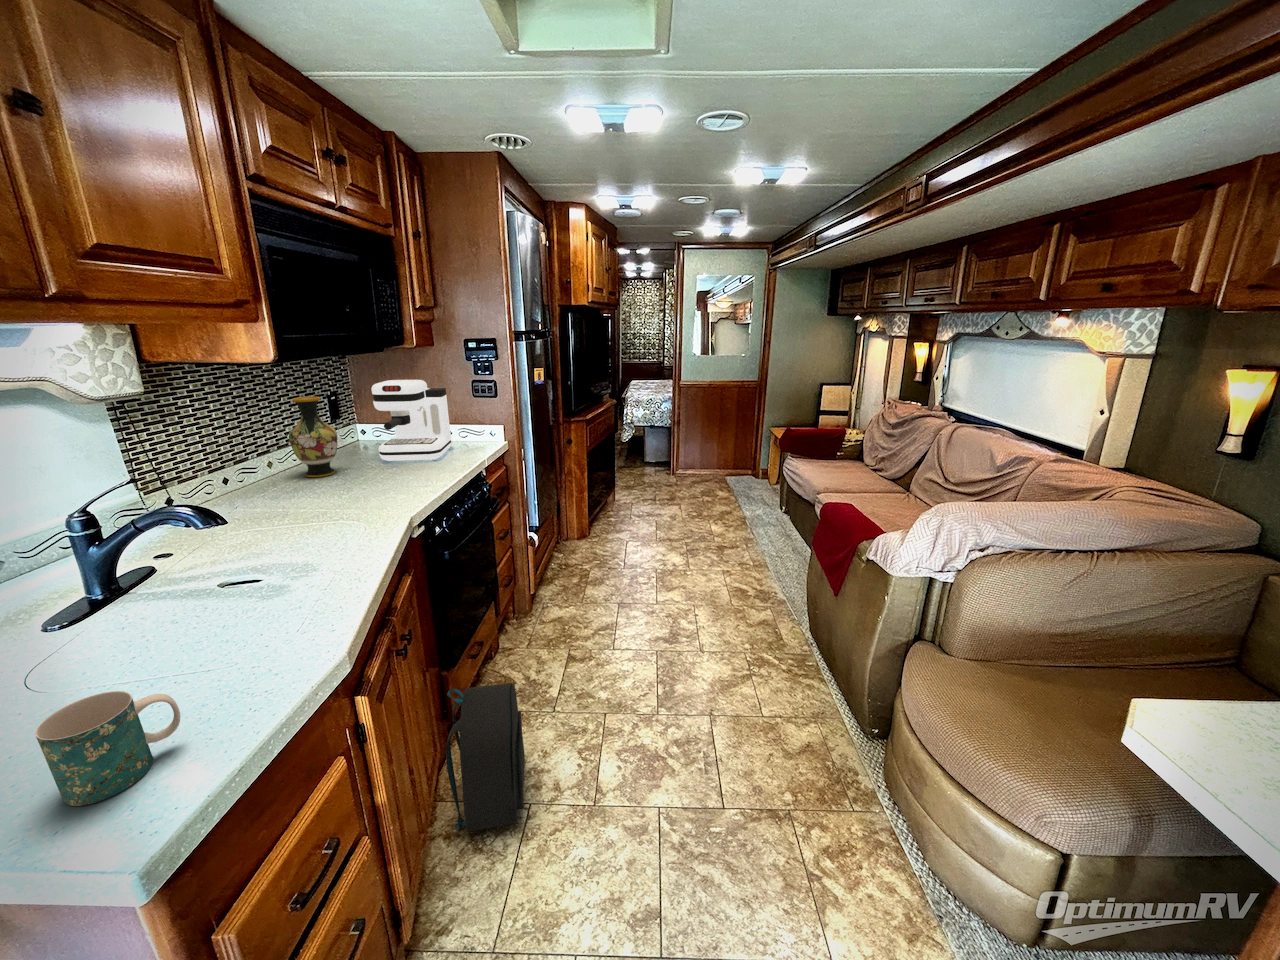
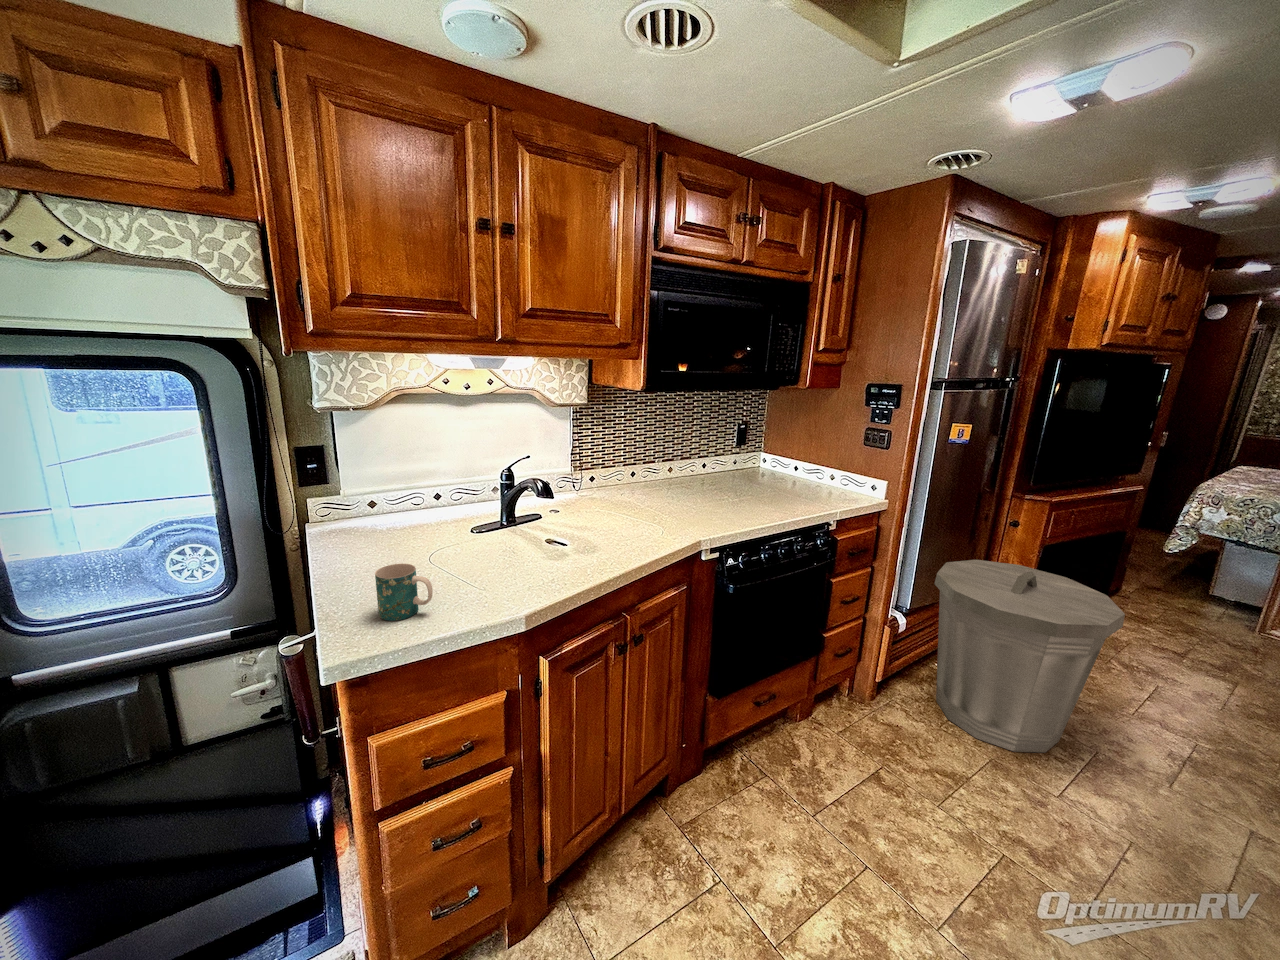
coffee maker: present [372,380,452,461] -> none [748,415,828,498]
vase: present [289,397,337,477] -> none [683,421,717,488]
trash can: none [548,469,654,597] -> present [935,560,1125,753]
backpack: present [446,683,525,832] -> none [652,710,751,883]

